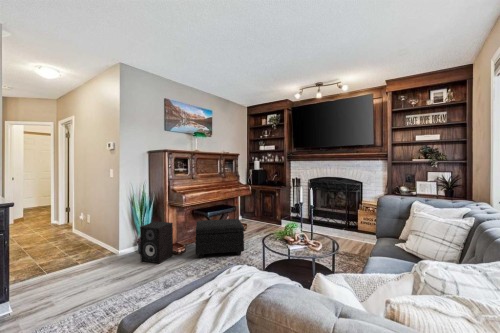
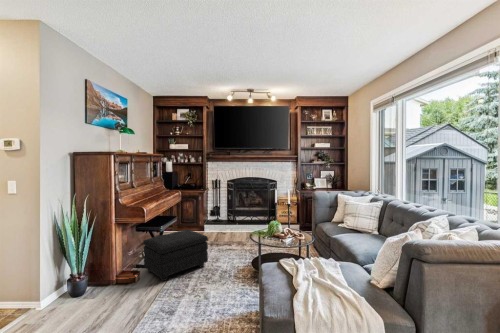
speaker: present [140,221,173,264] -> none [88,247,126,308]

